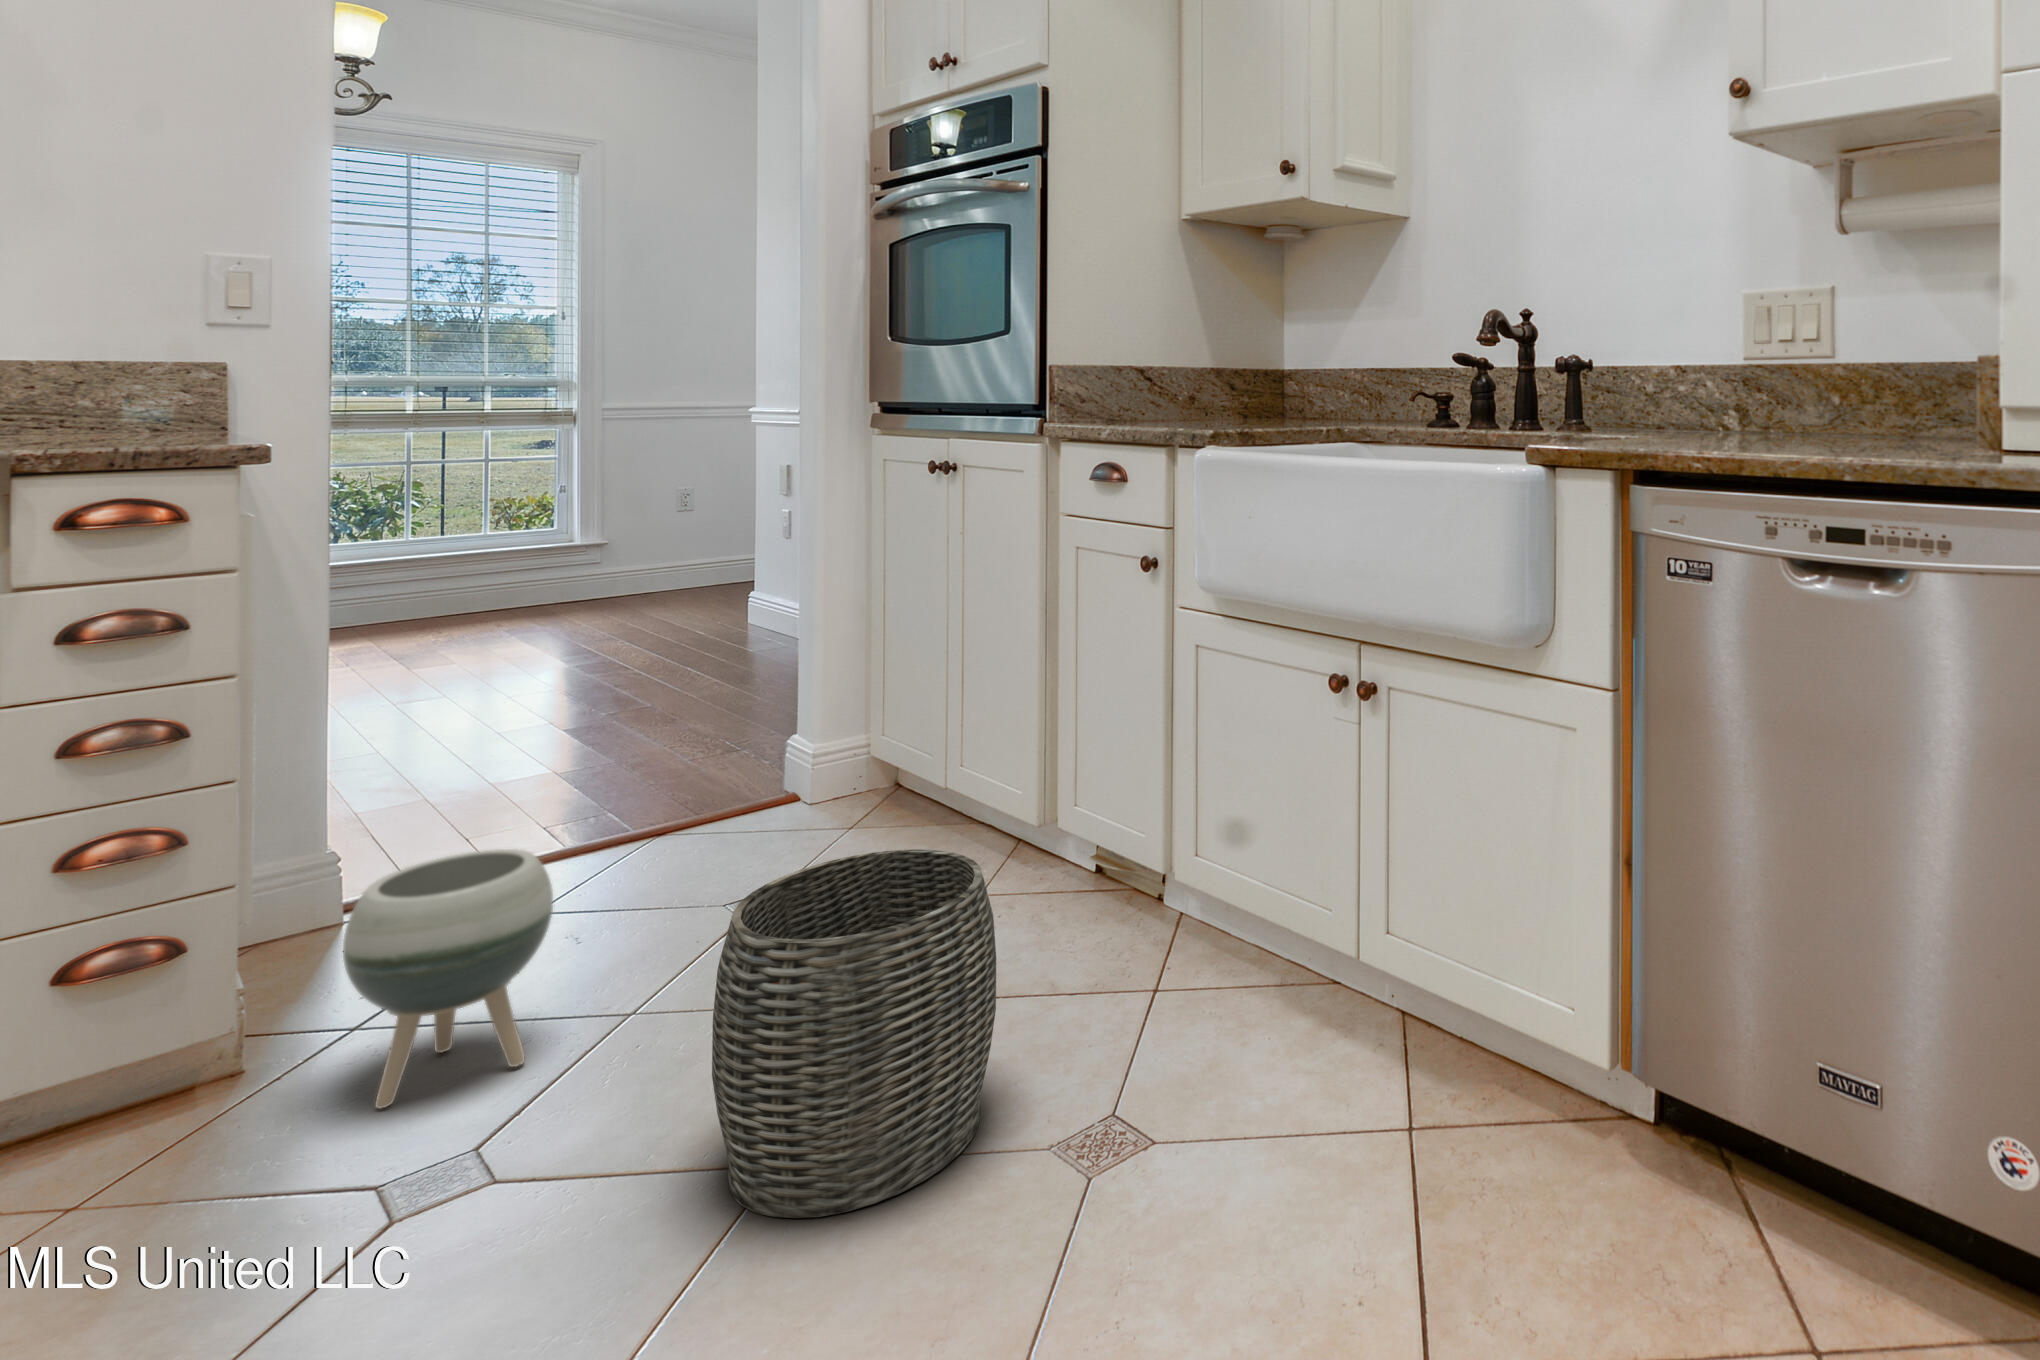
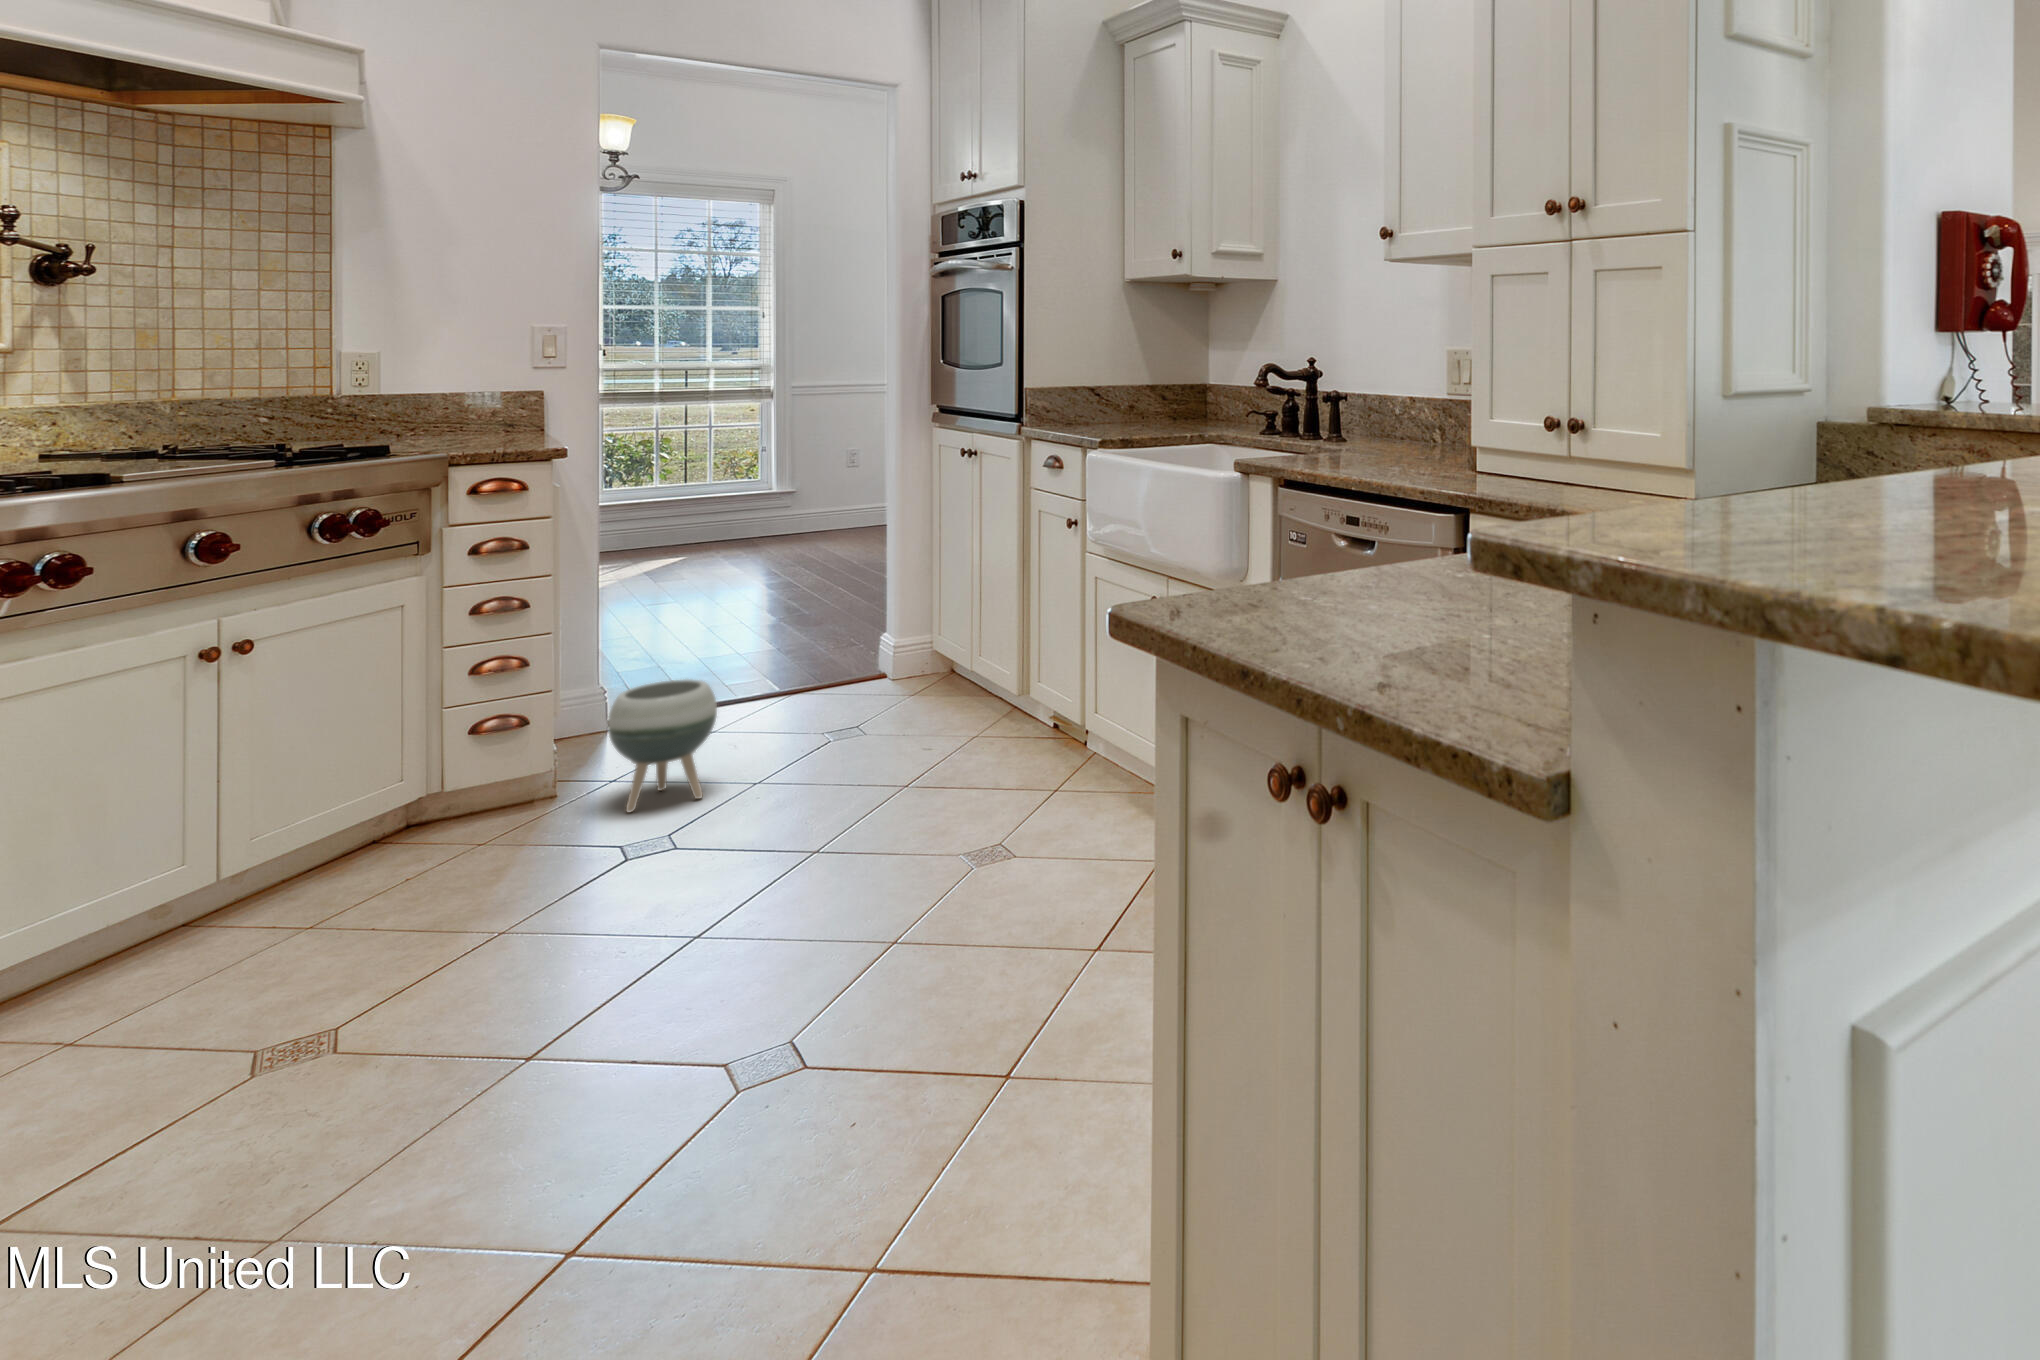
woven basket: present [712,849,996,1218] -> none [787,687,944,869]

